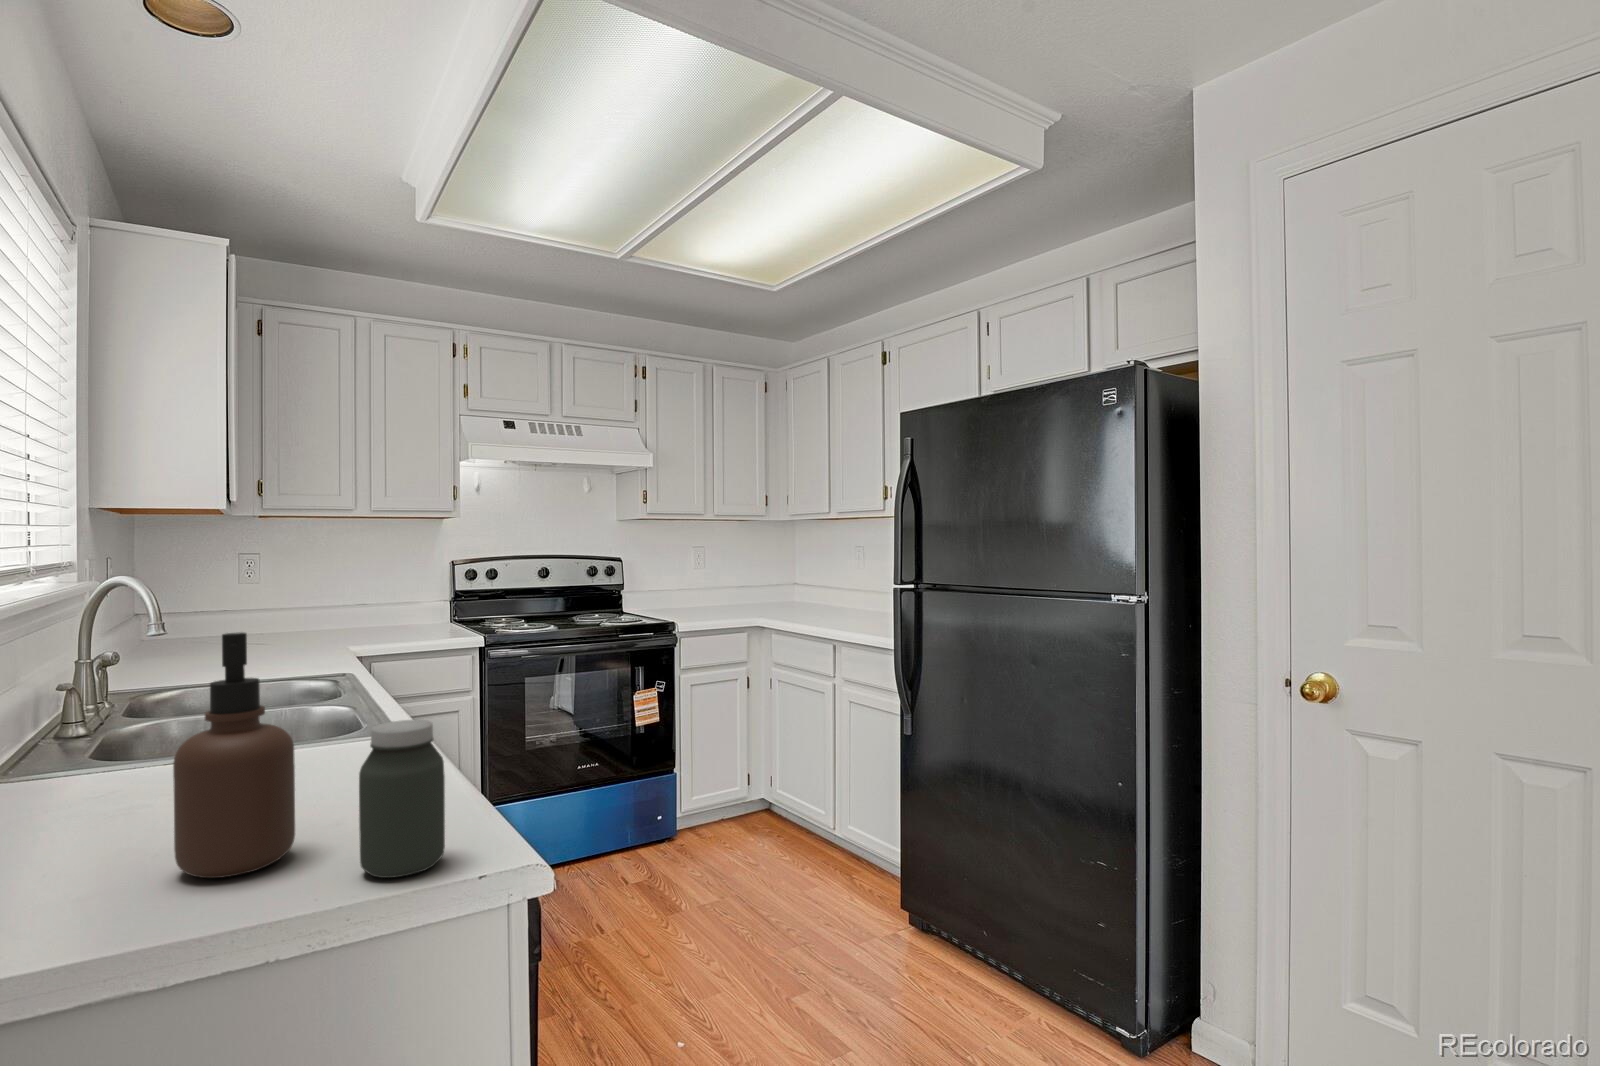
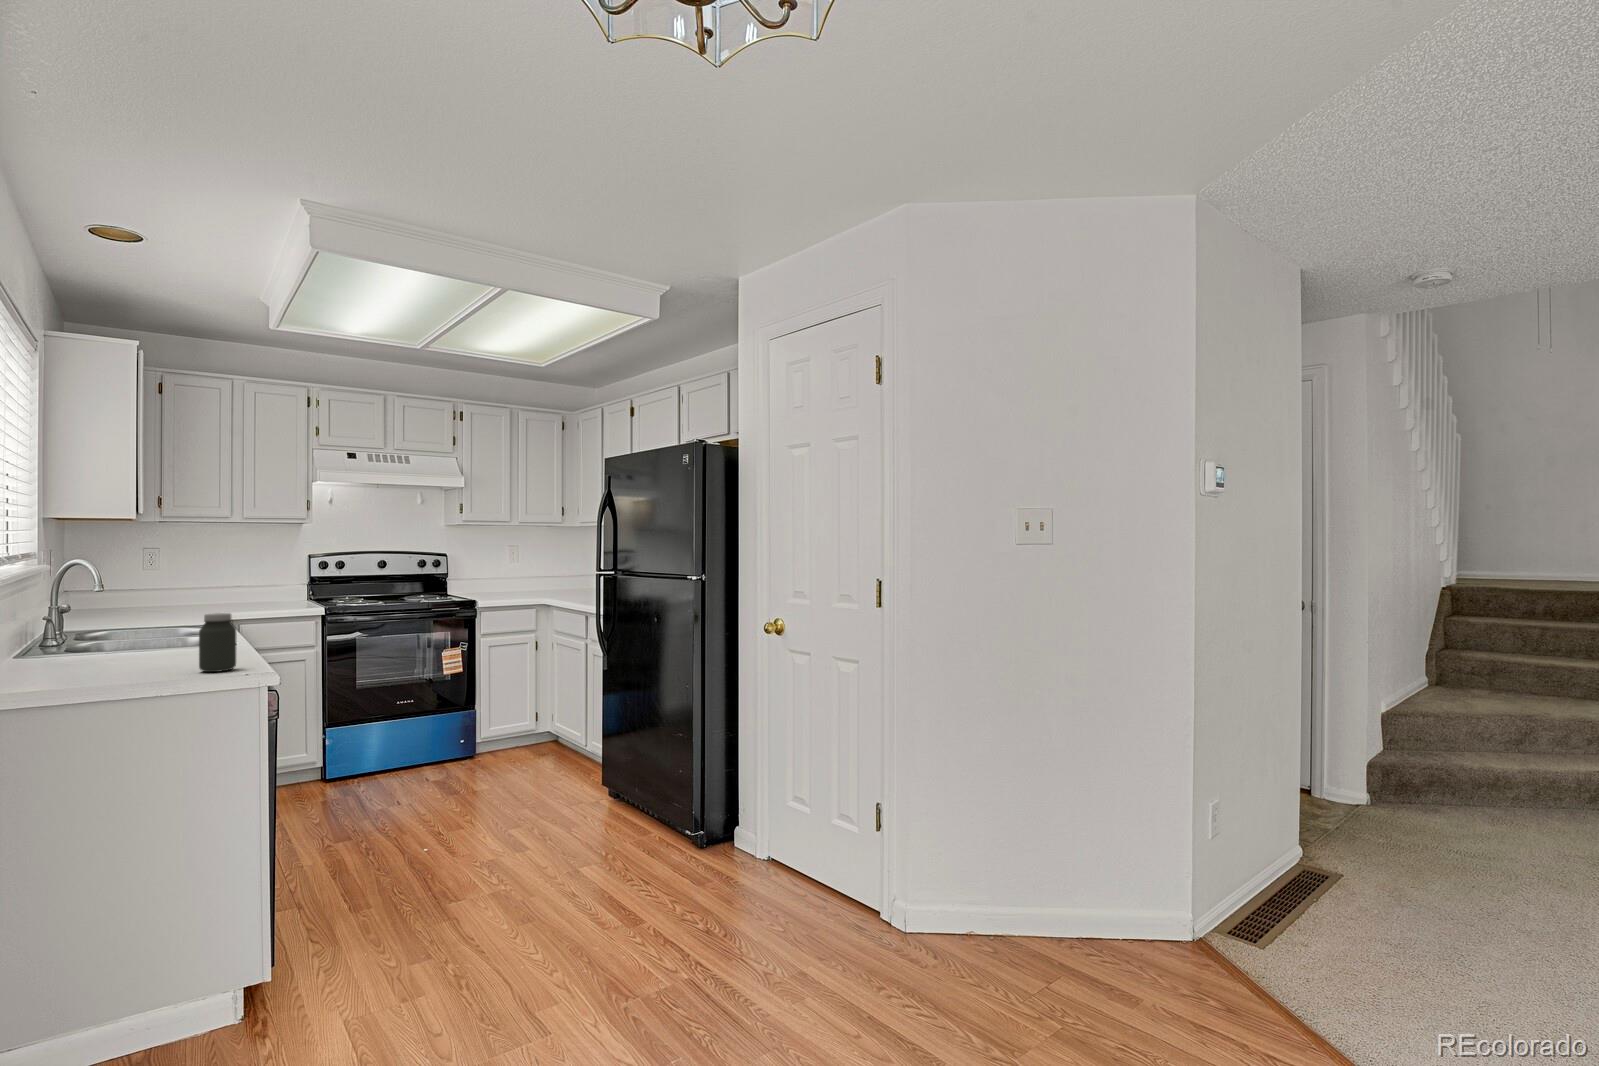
soap dispenser: present [173,632,295,878] -> none [122,577,173,673]

